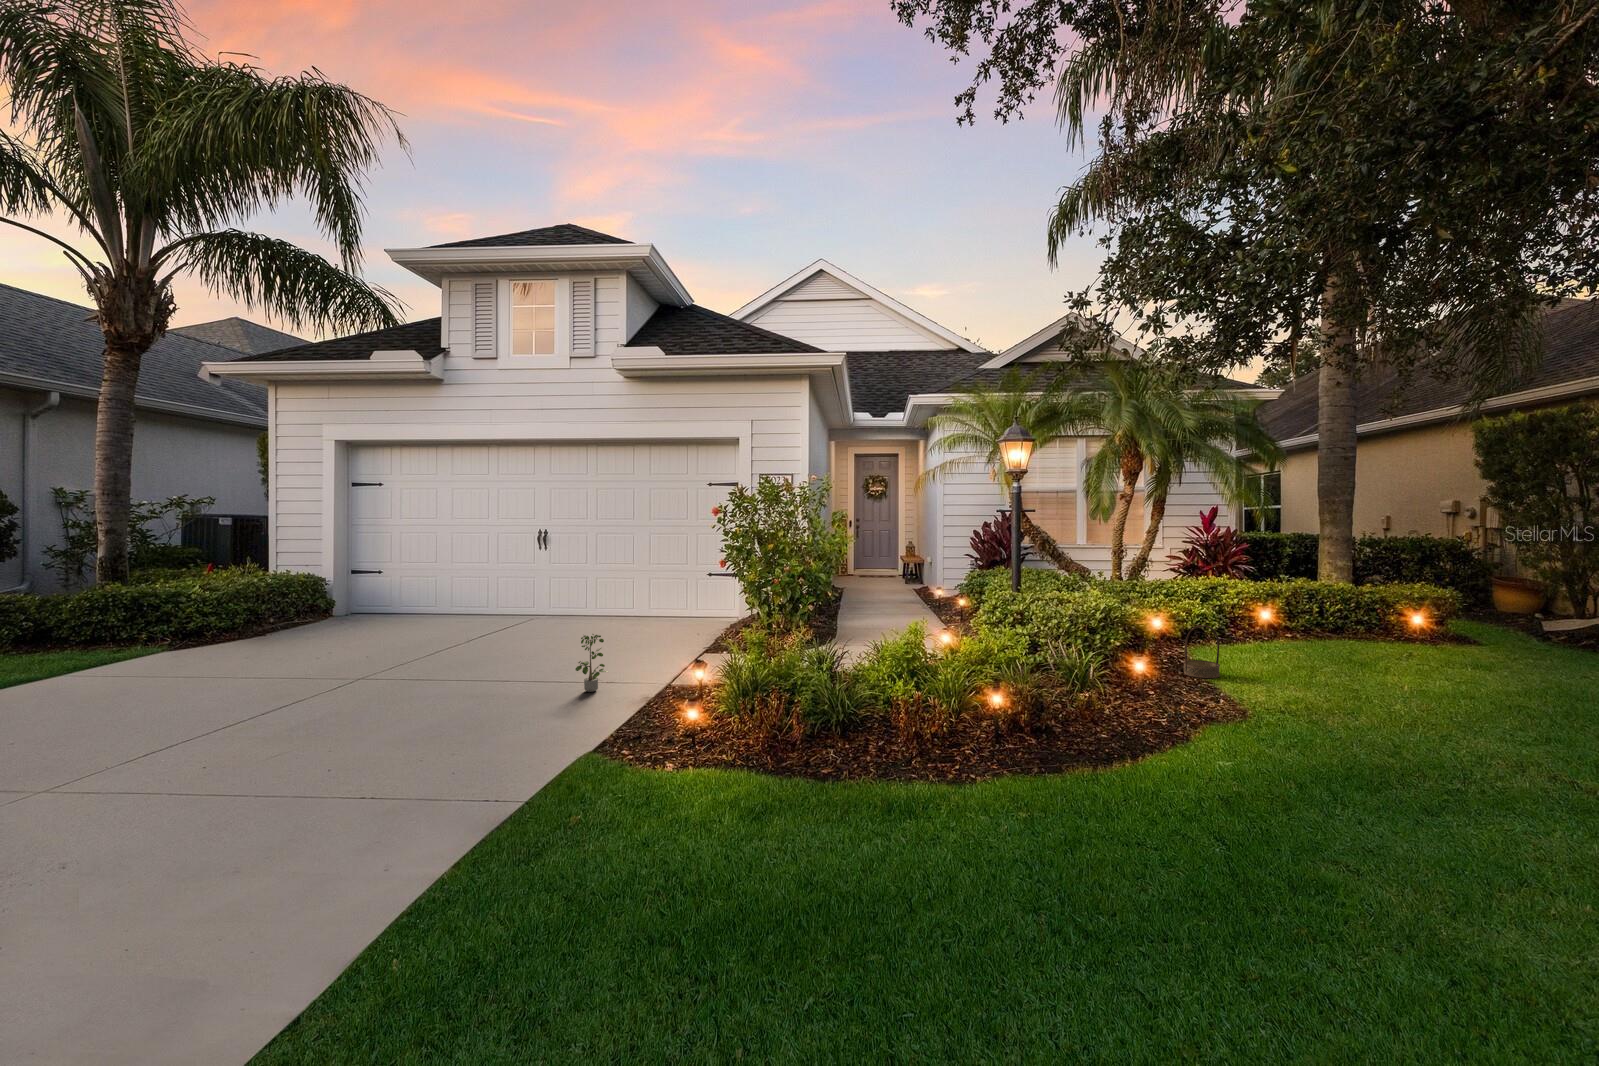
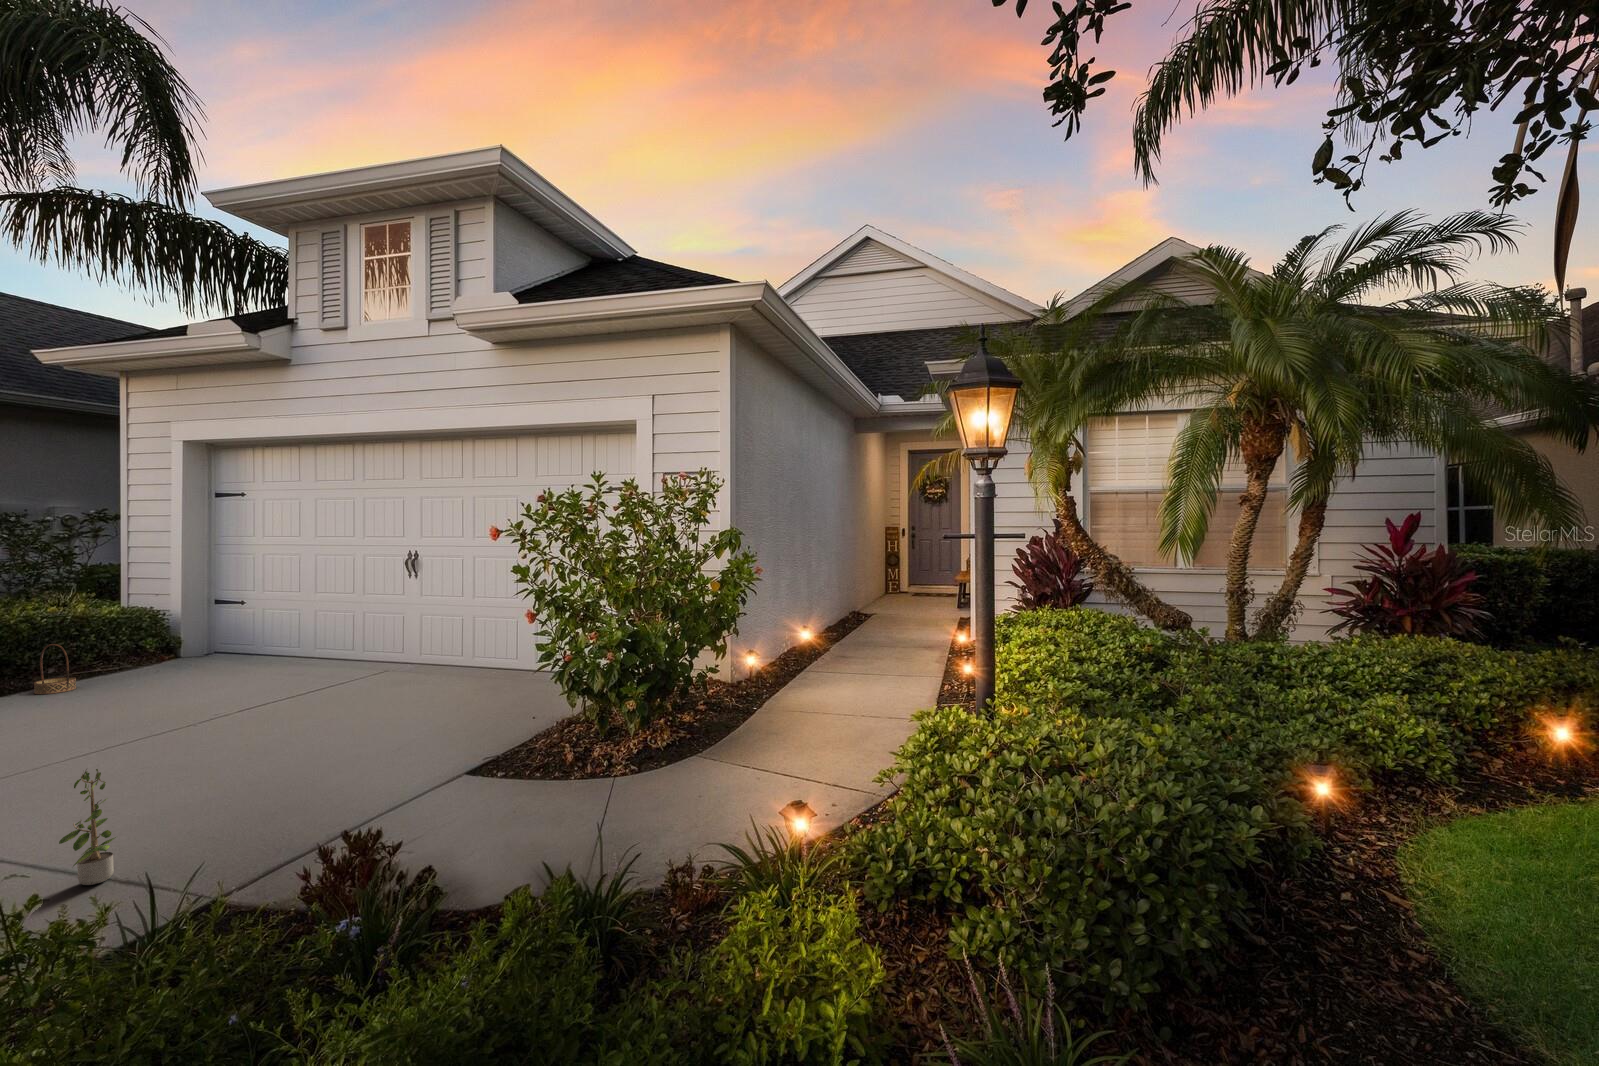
basket: present [1184,625,1220,678] -> present [34,644,76,694]

